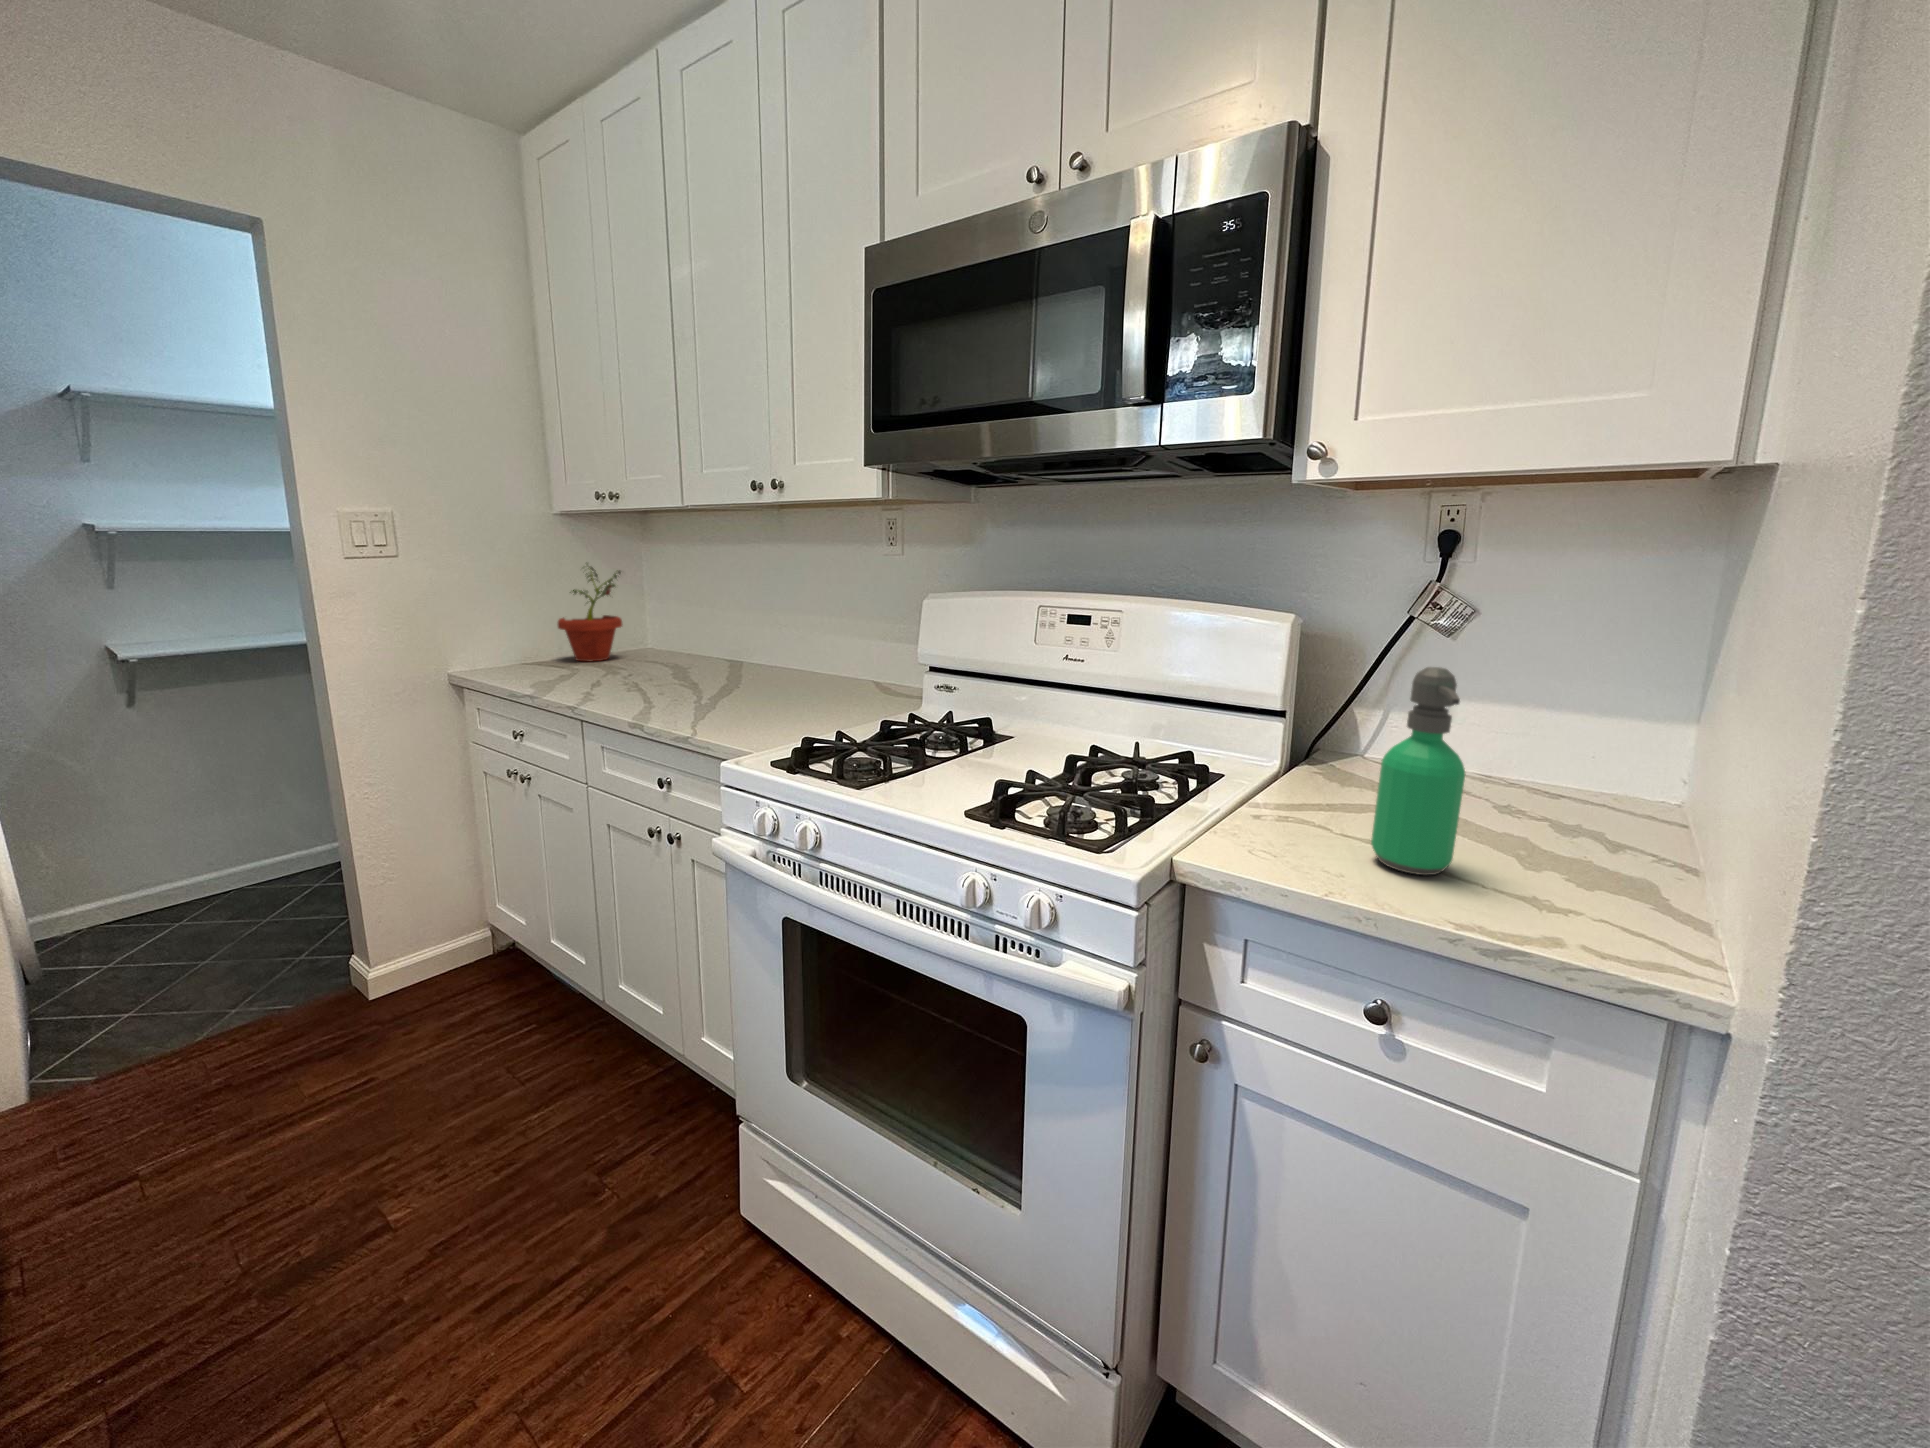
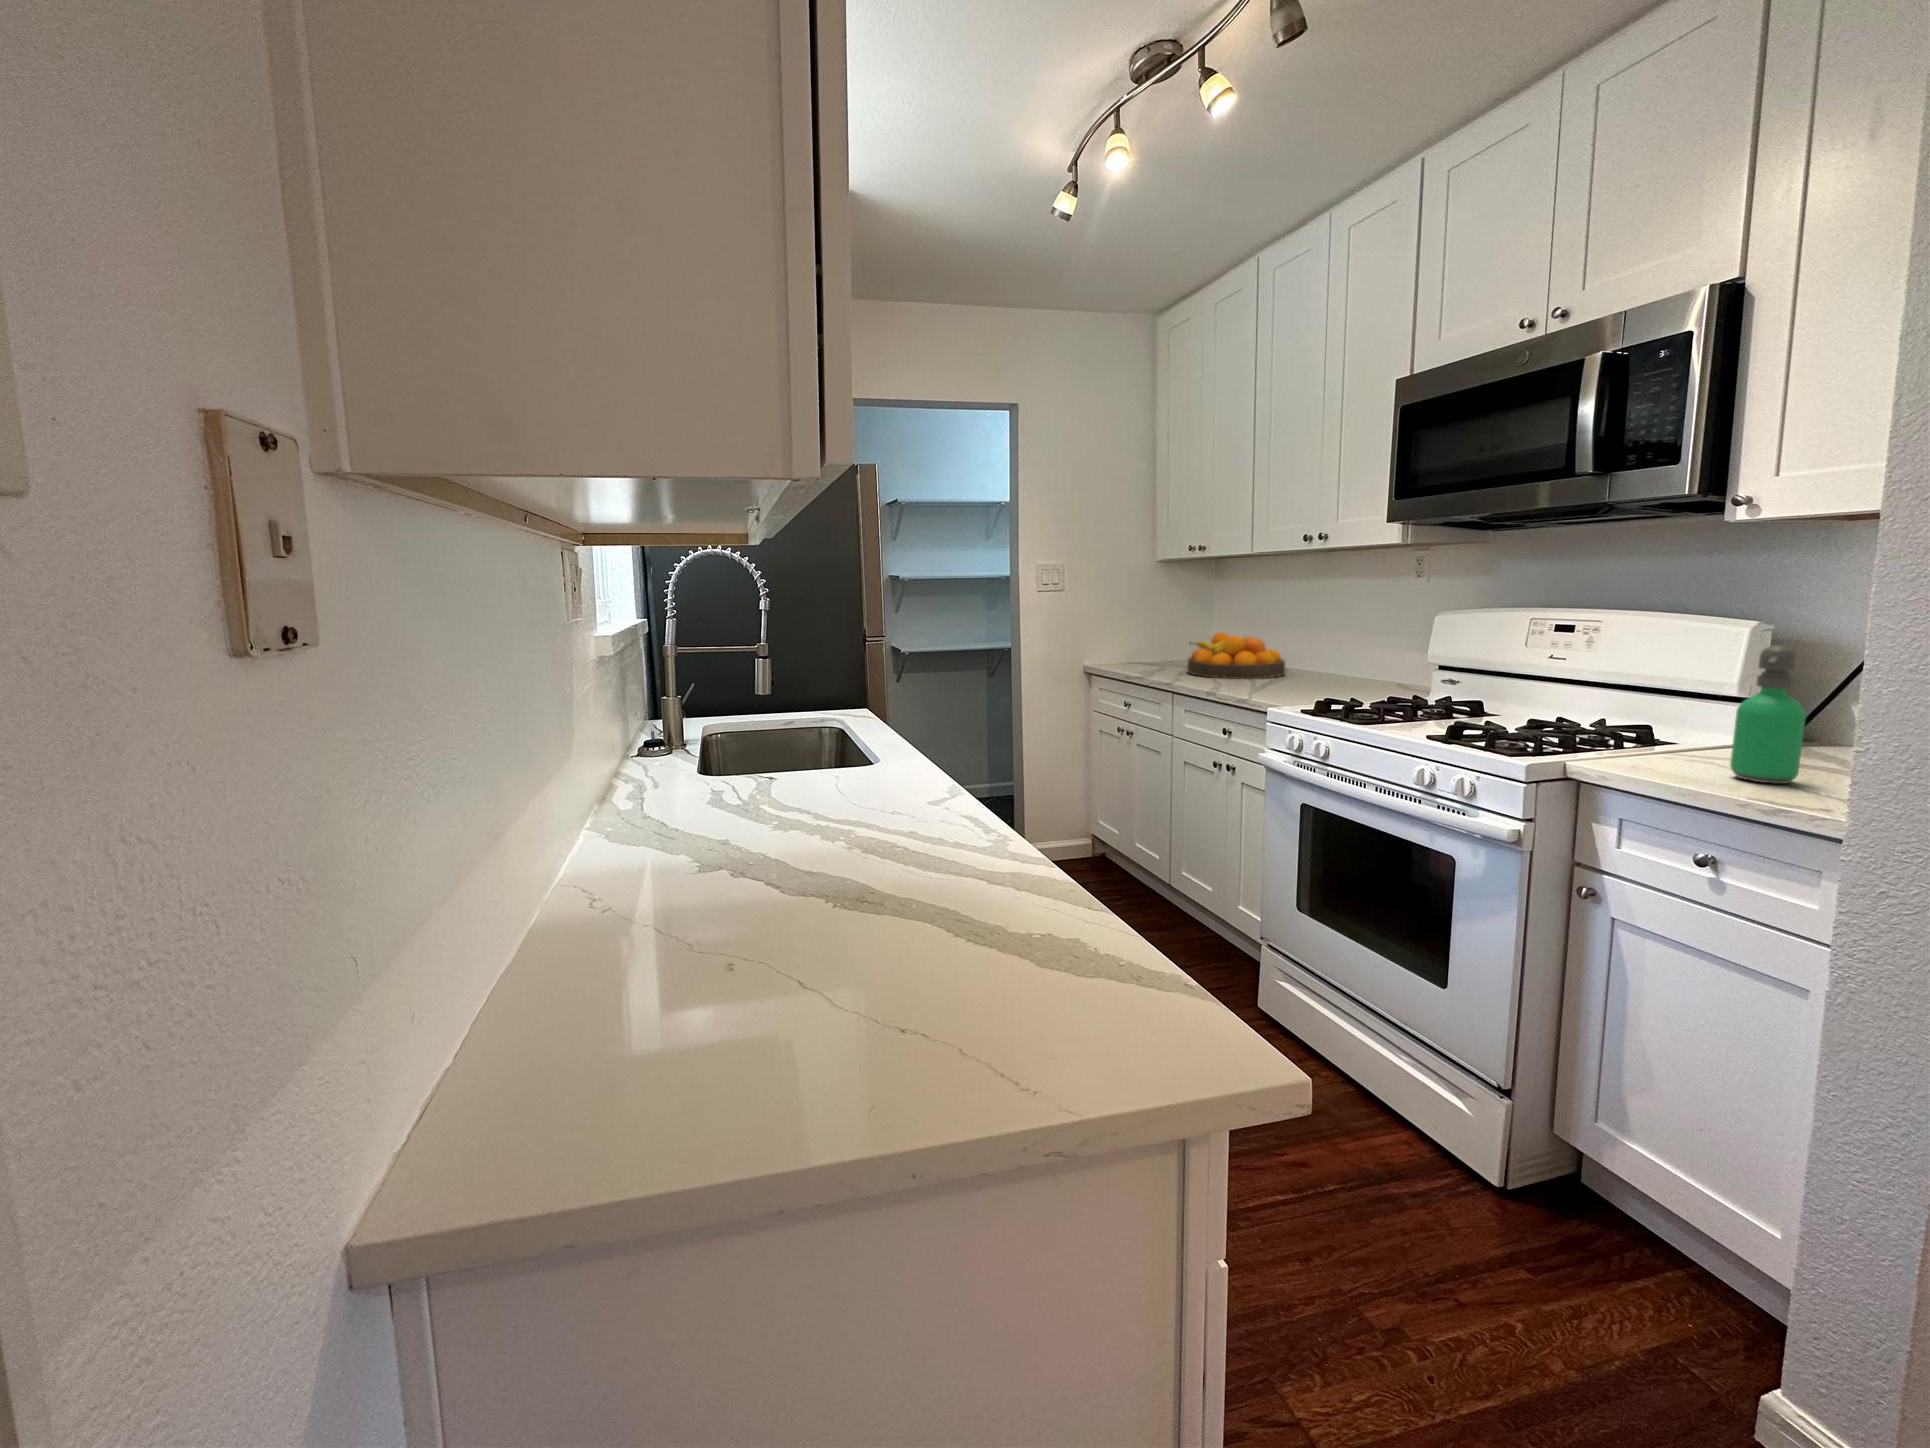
potted plant: present [558,563,622,661] -> none [1152,596,1201,665]
fruit bowl: none [606,616,740,687] -> present [1187,632,1285,679]

